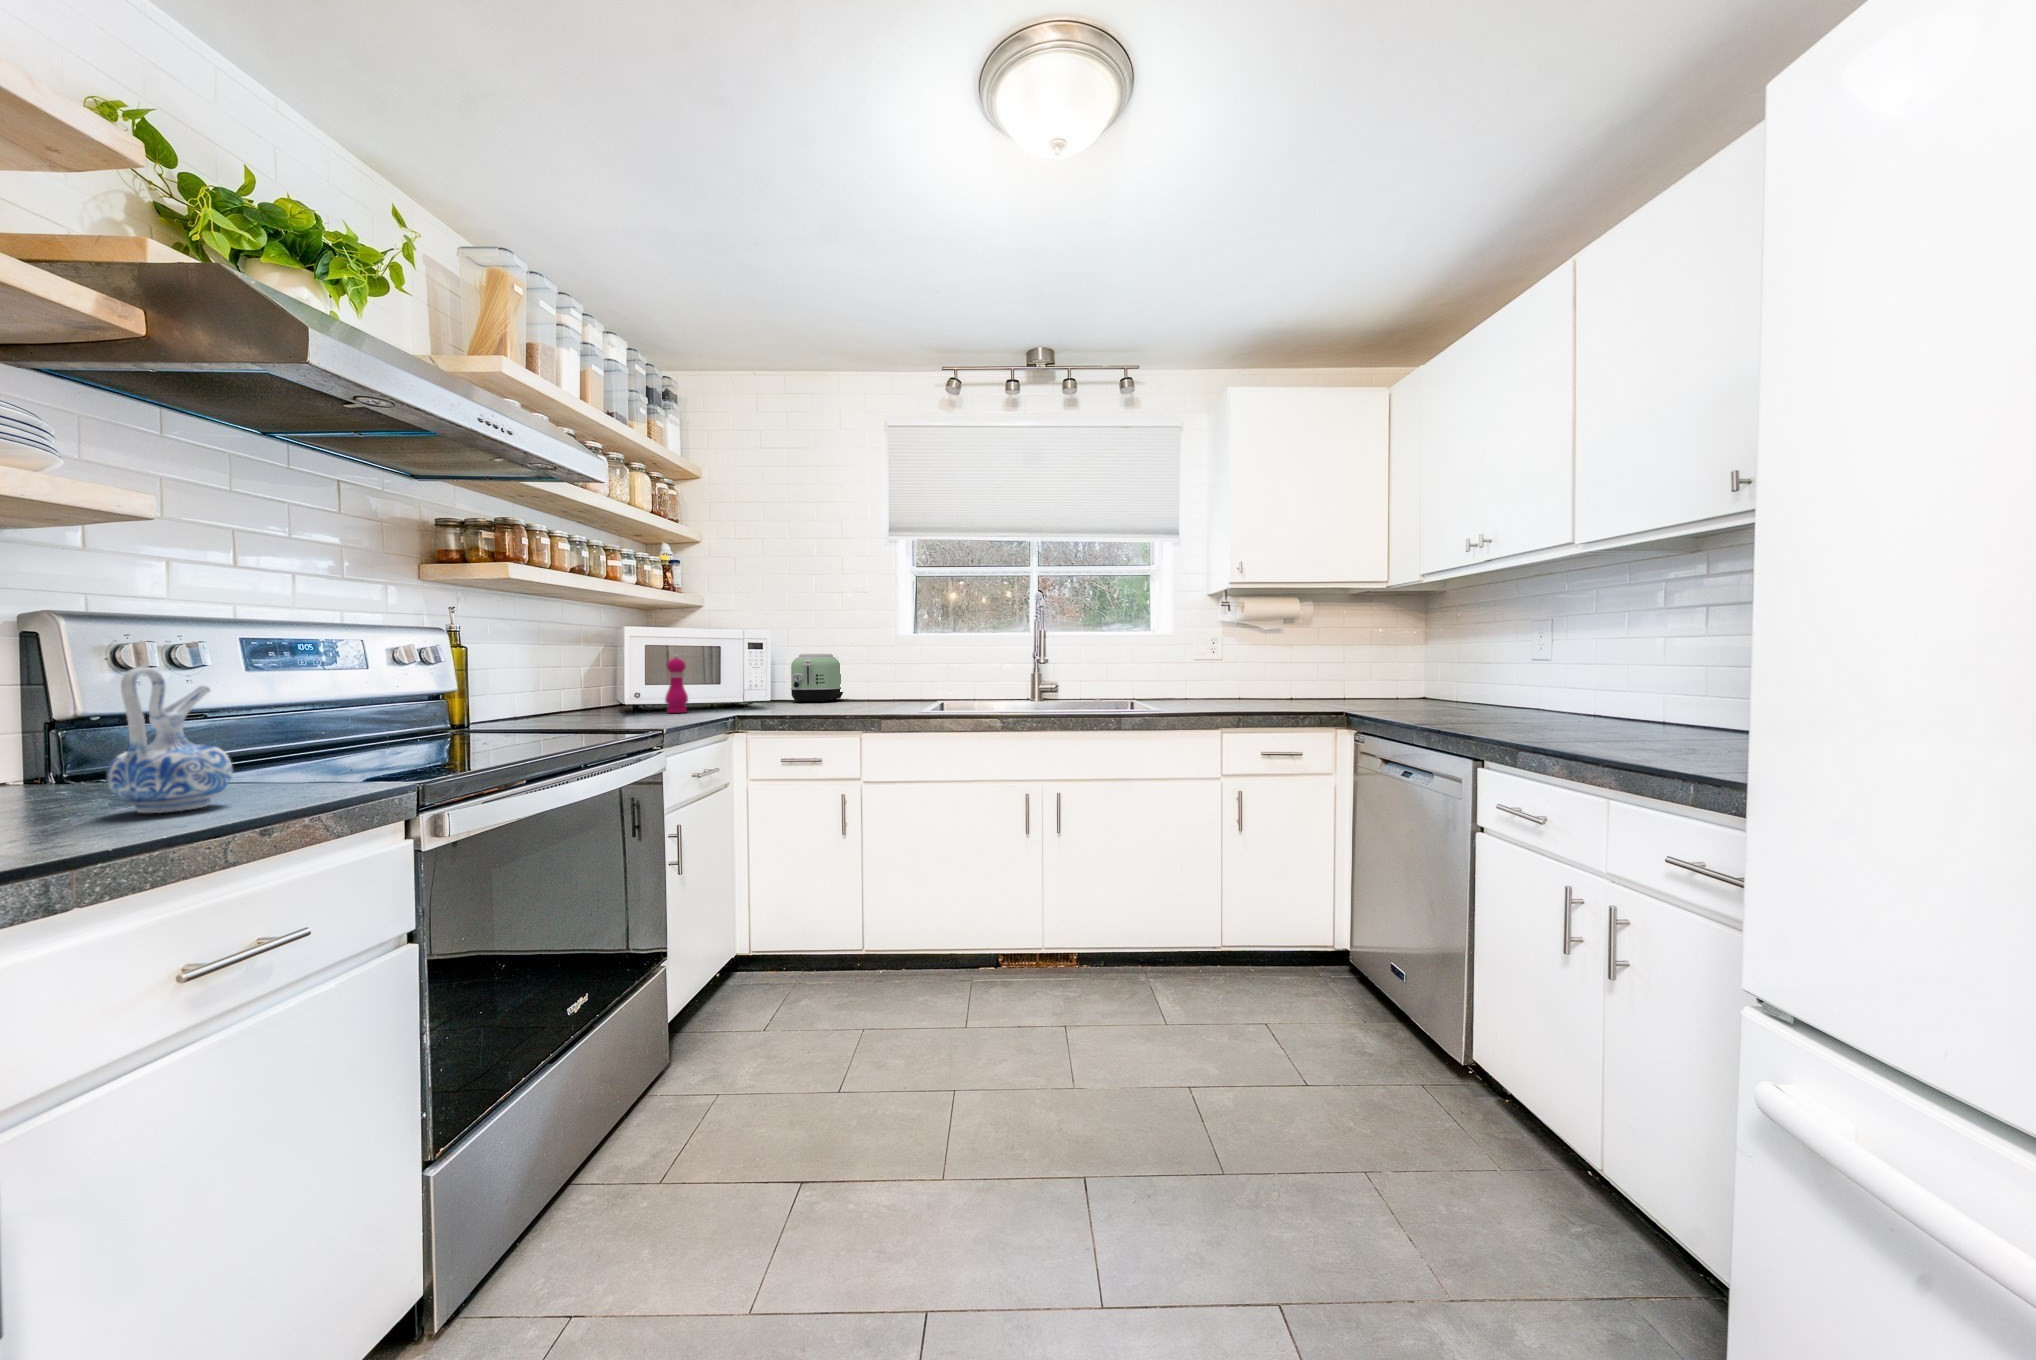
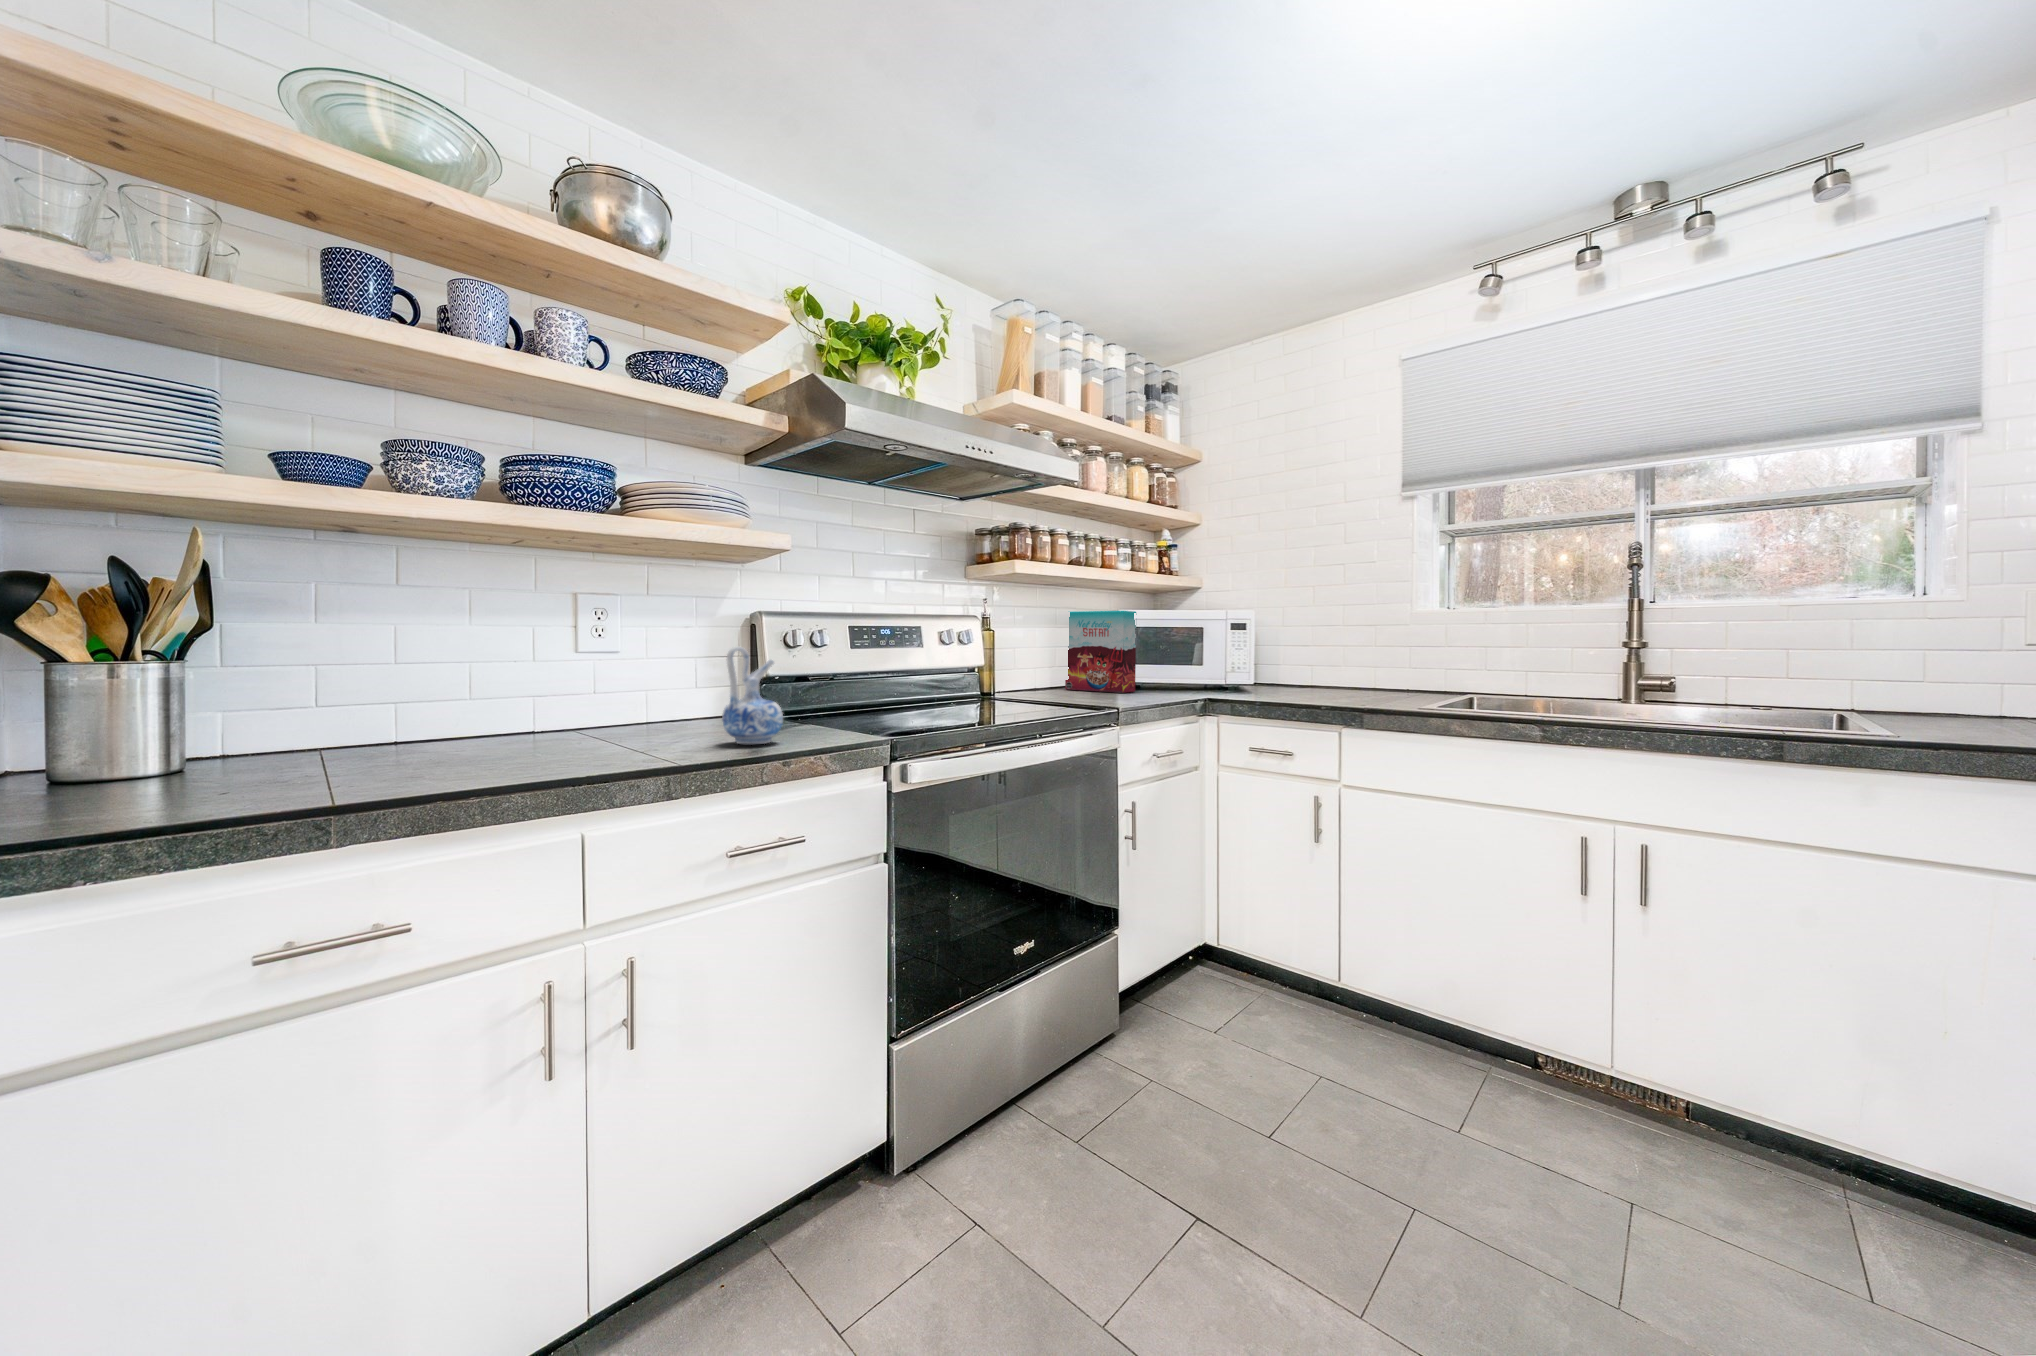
cereal box: none [556,624,647,714] -> present [1065,611,1136,693]
pepper mill: present [665,654,688,713] -> none [1149,638,1169,695]
toaster: present [791,654,843,702] -> none [1281,640,1342,692]

